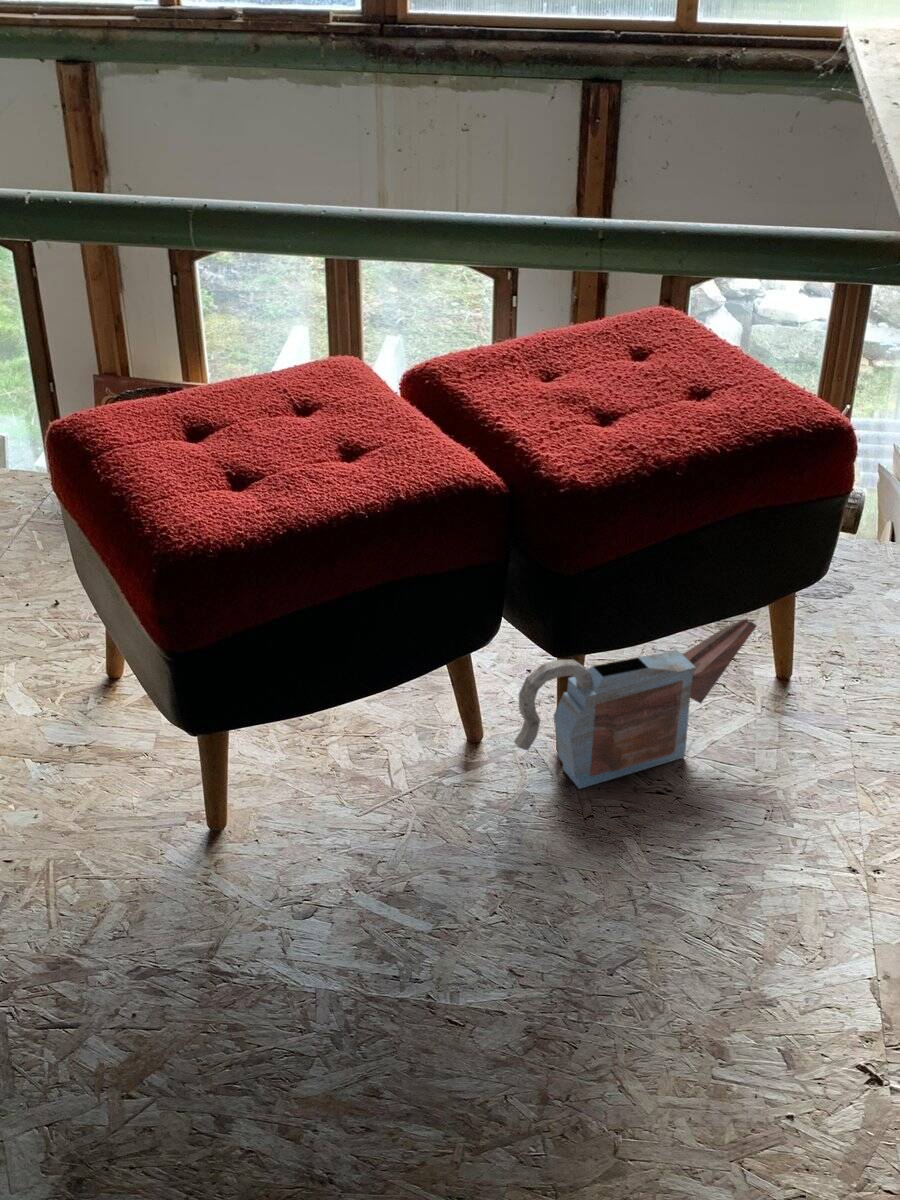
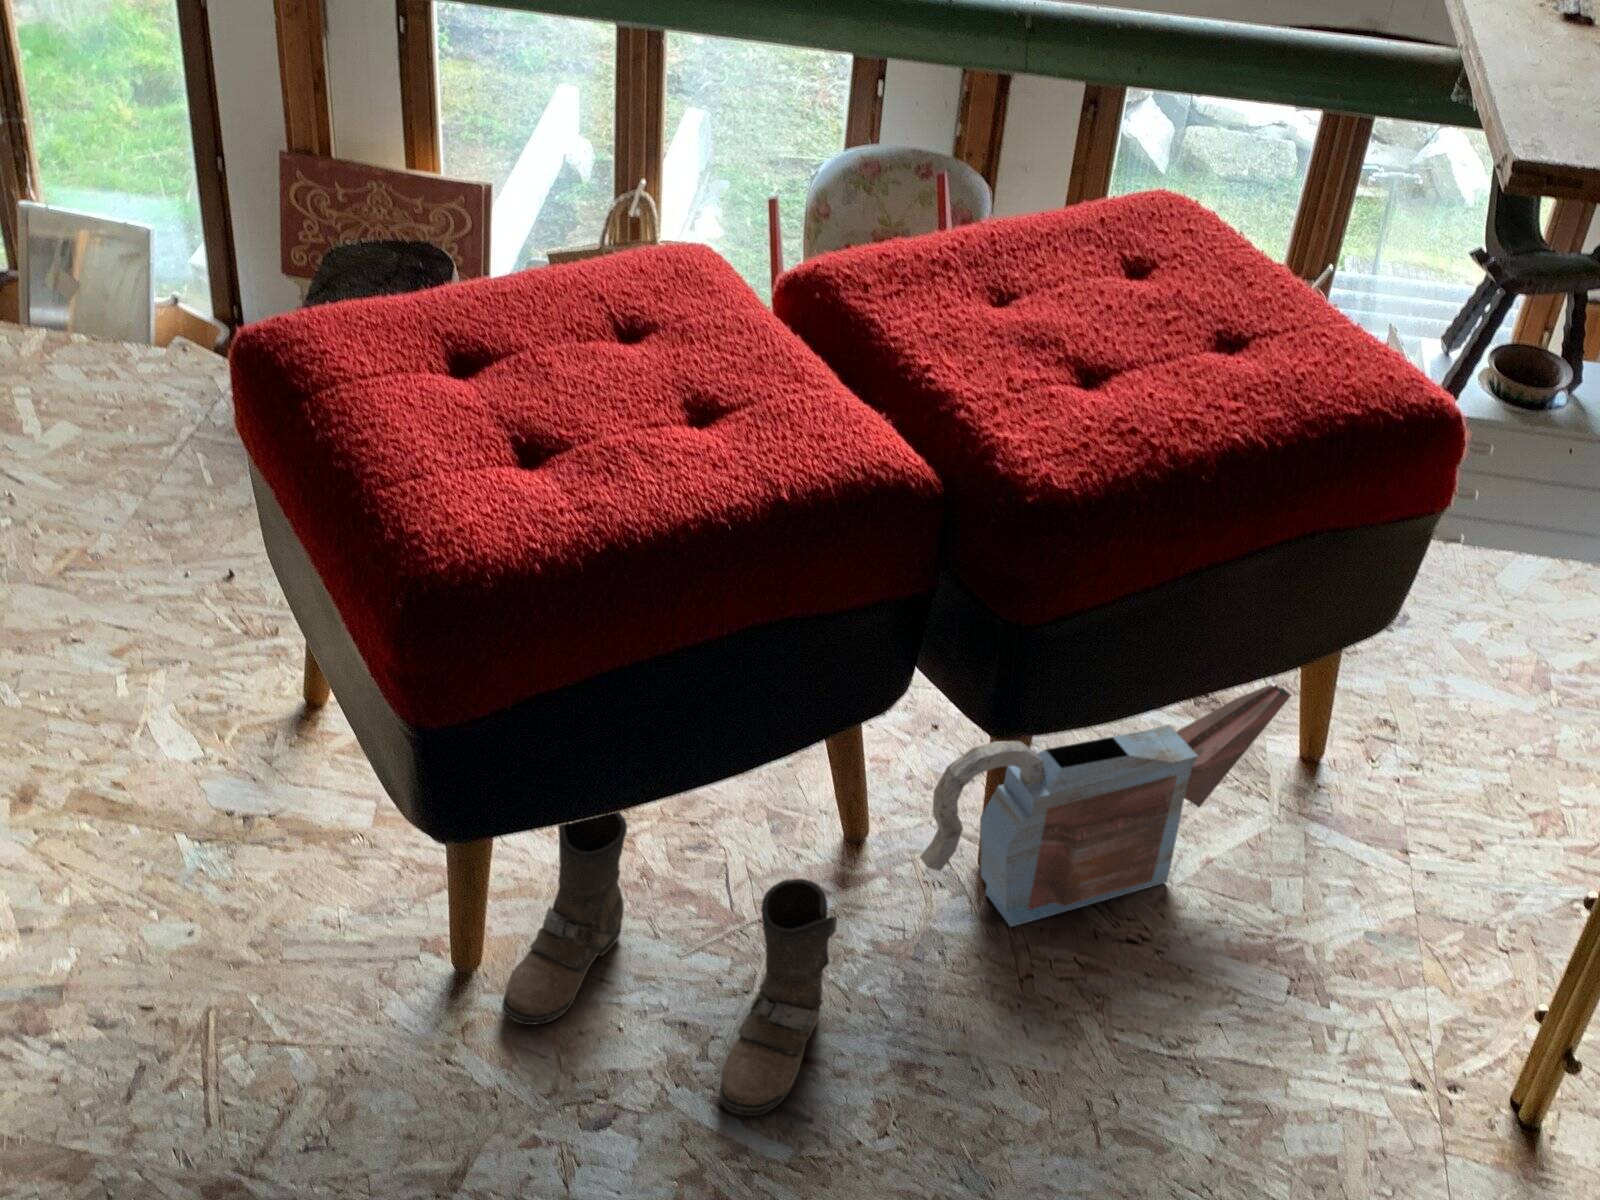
boots: none [242,714,456,908] -> present [502,812,837,1116]

